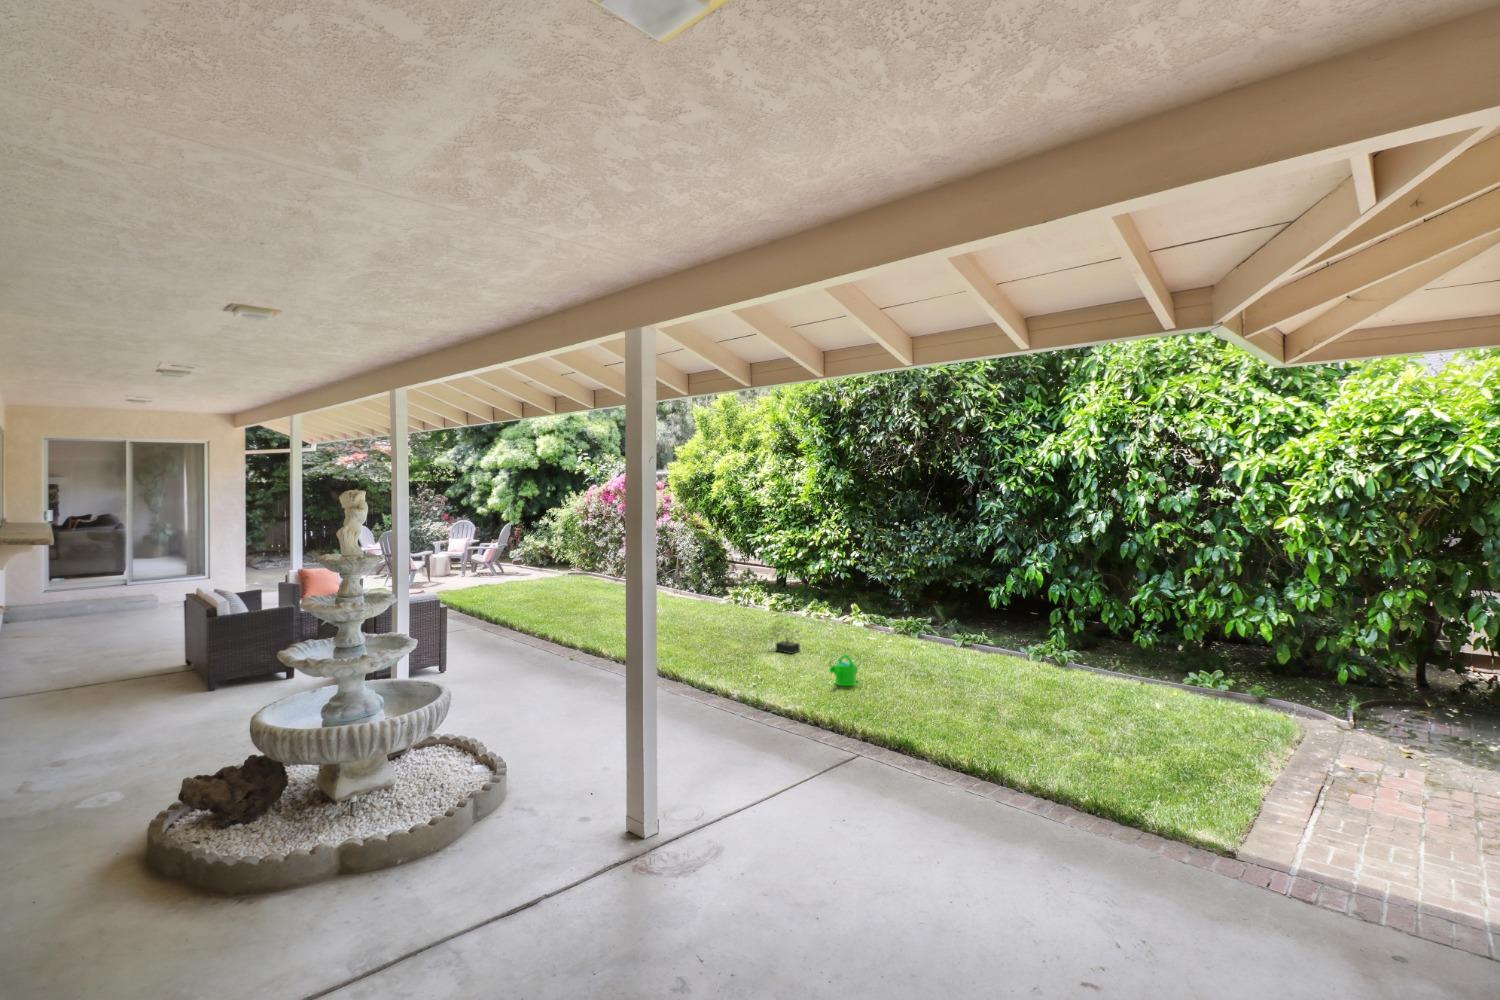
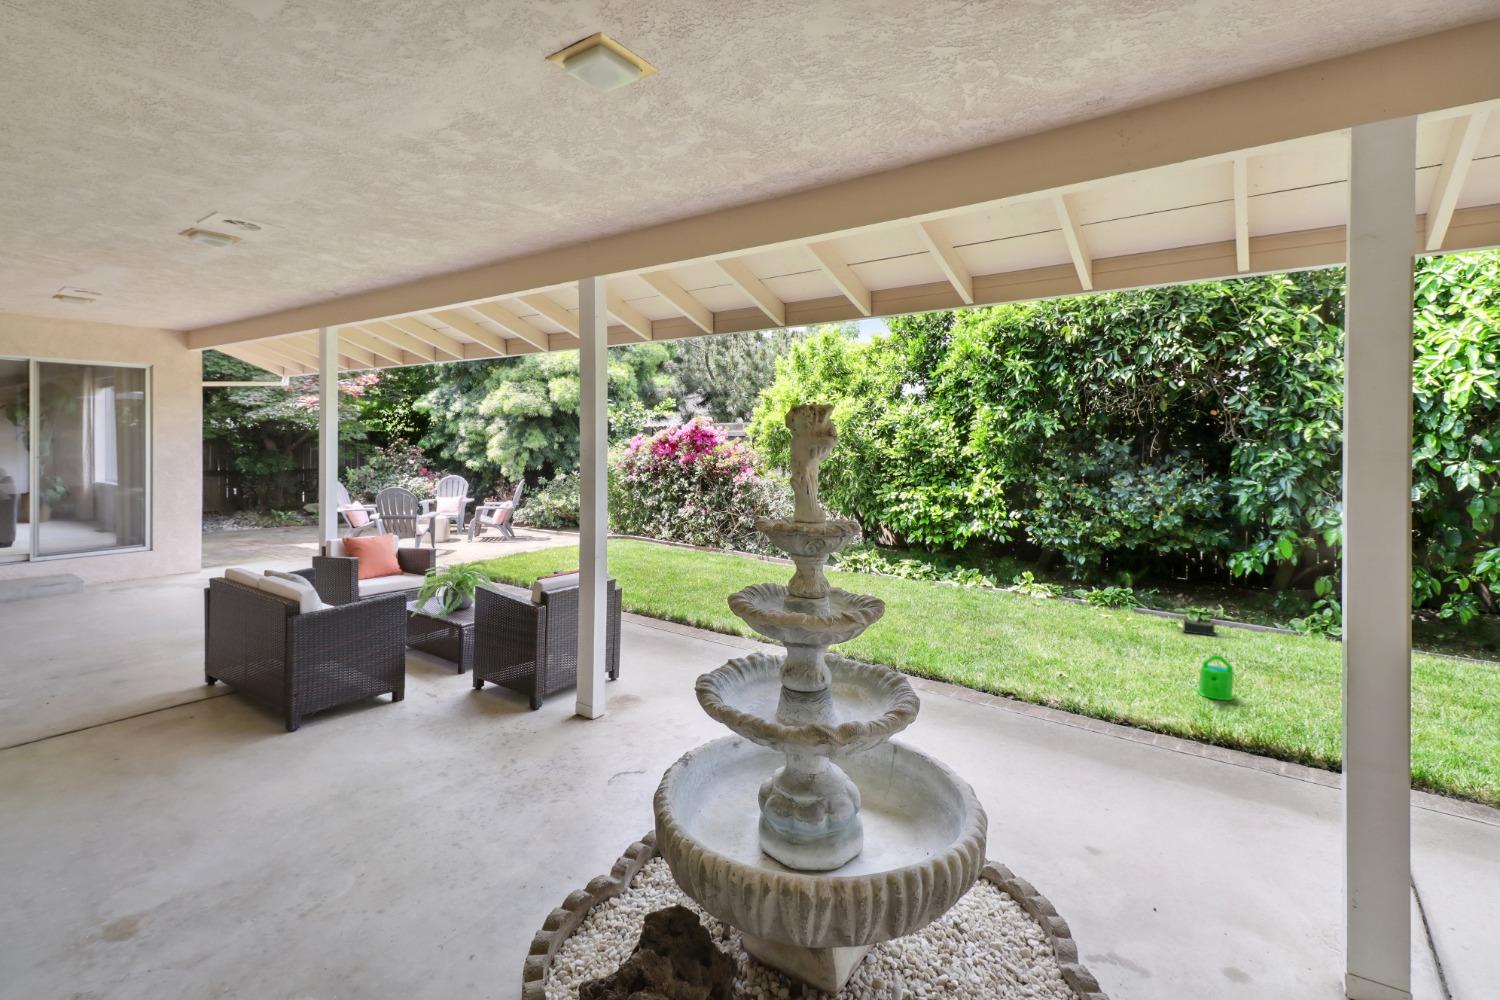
decorative plant: present [773,623,800,654] -> present [1176,594,1223,636]

